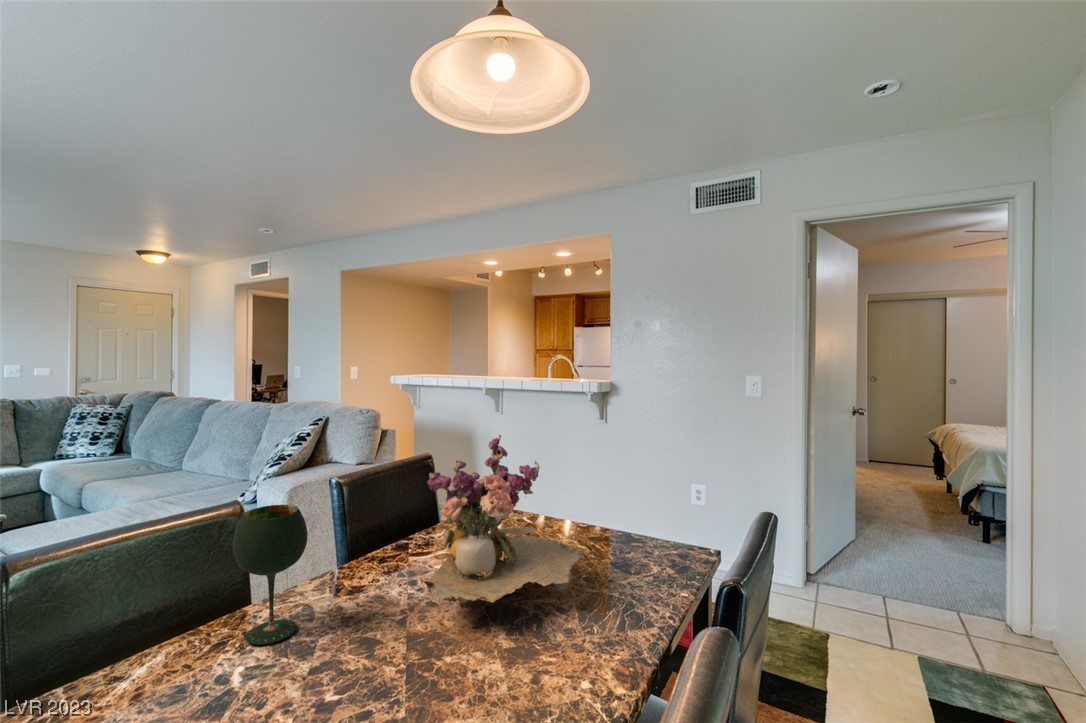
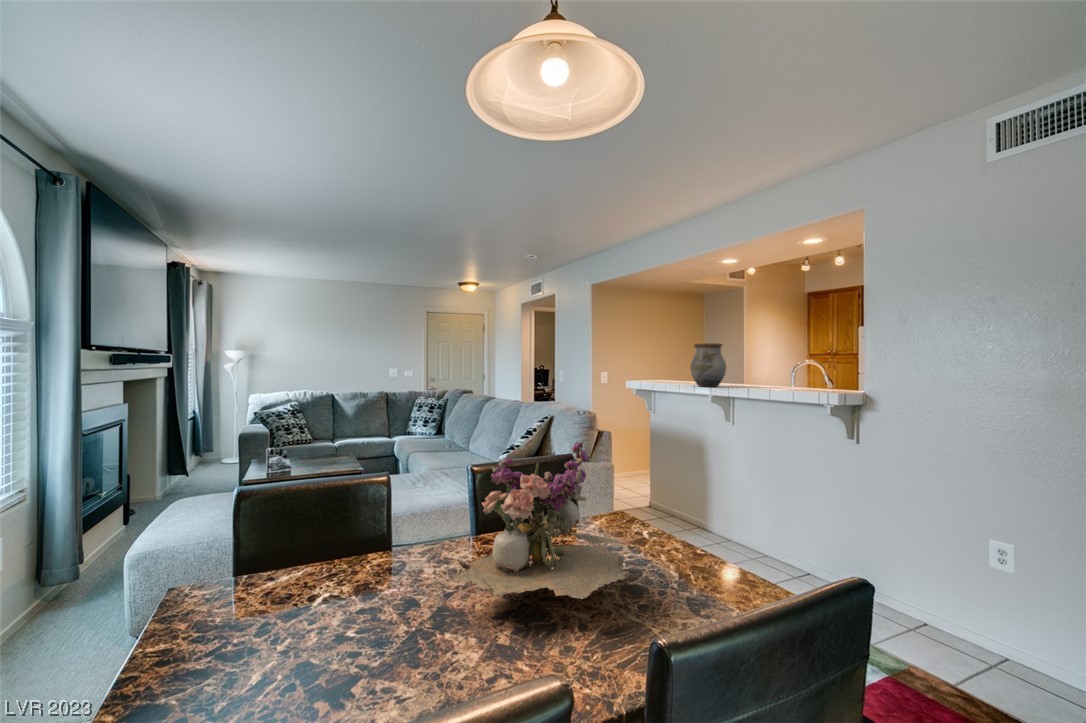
vase: none [465,339,497,380] -> present [690,343,726,387]
wine glass: present [233,505,308,645] -> none [339,476,394,583]

